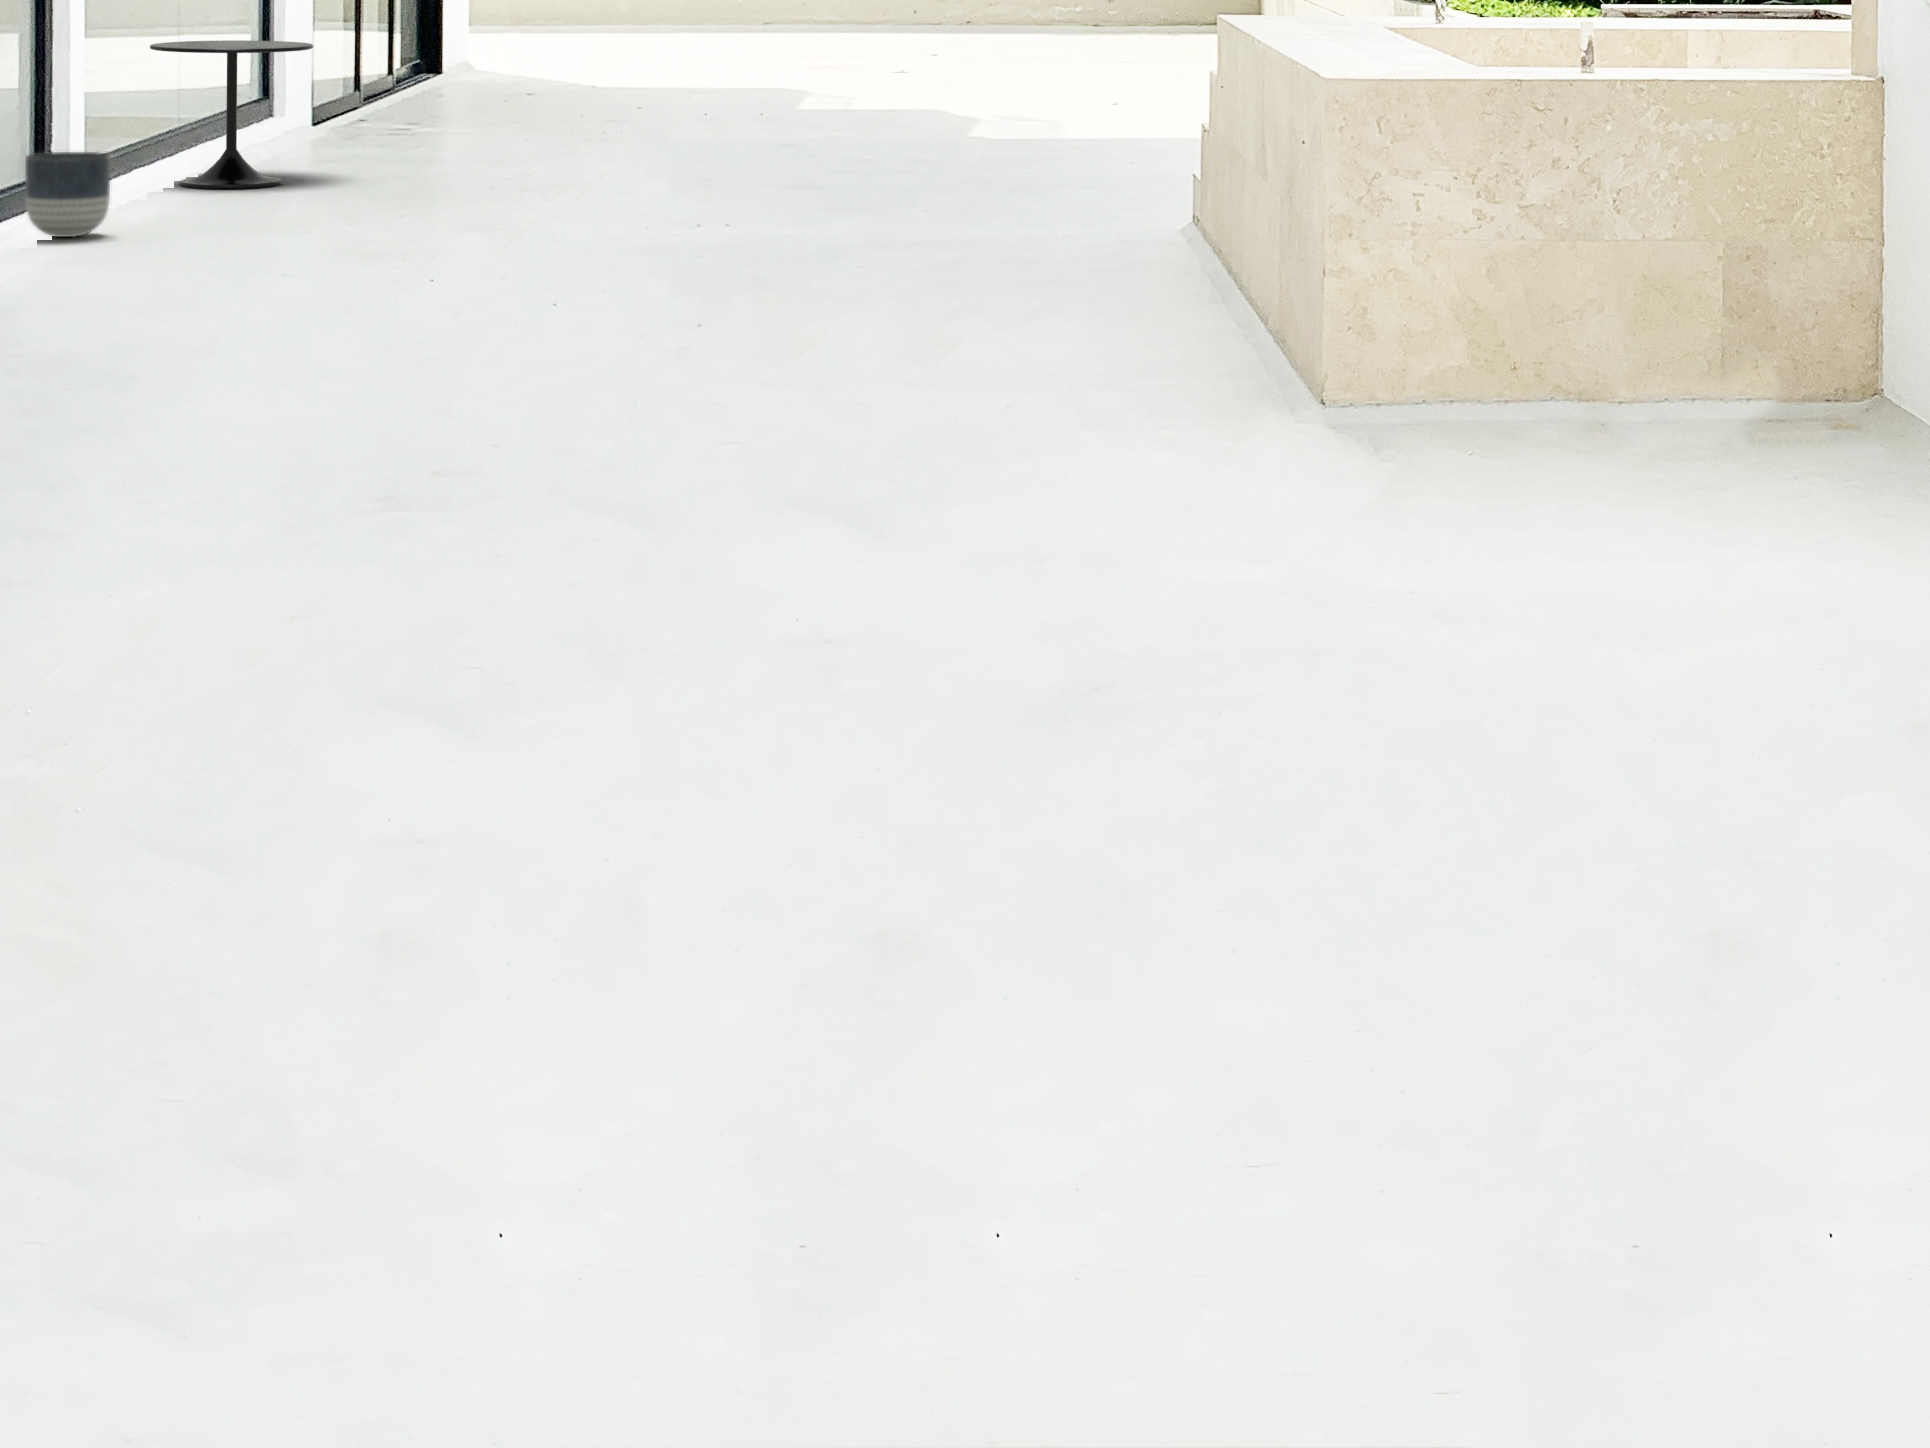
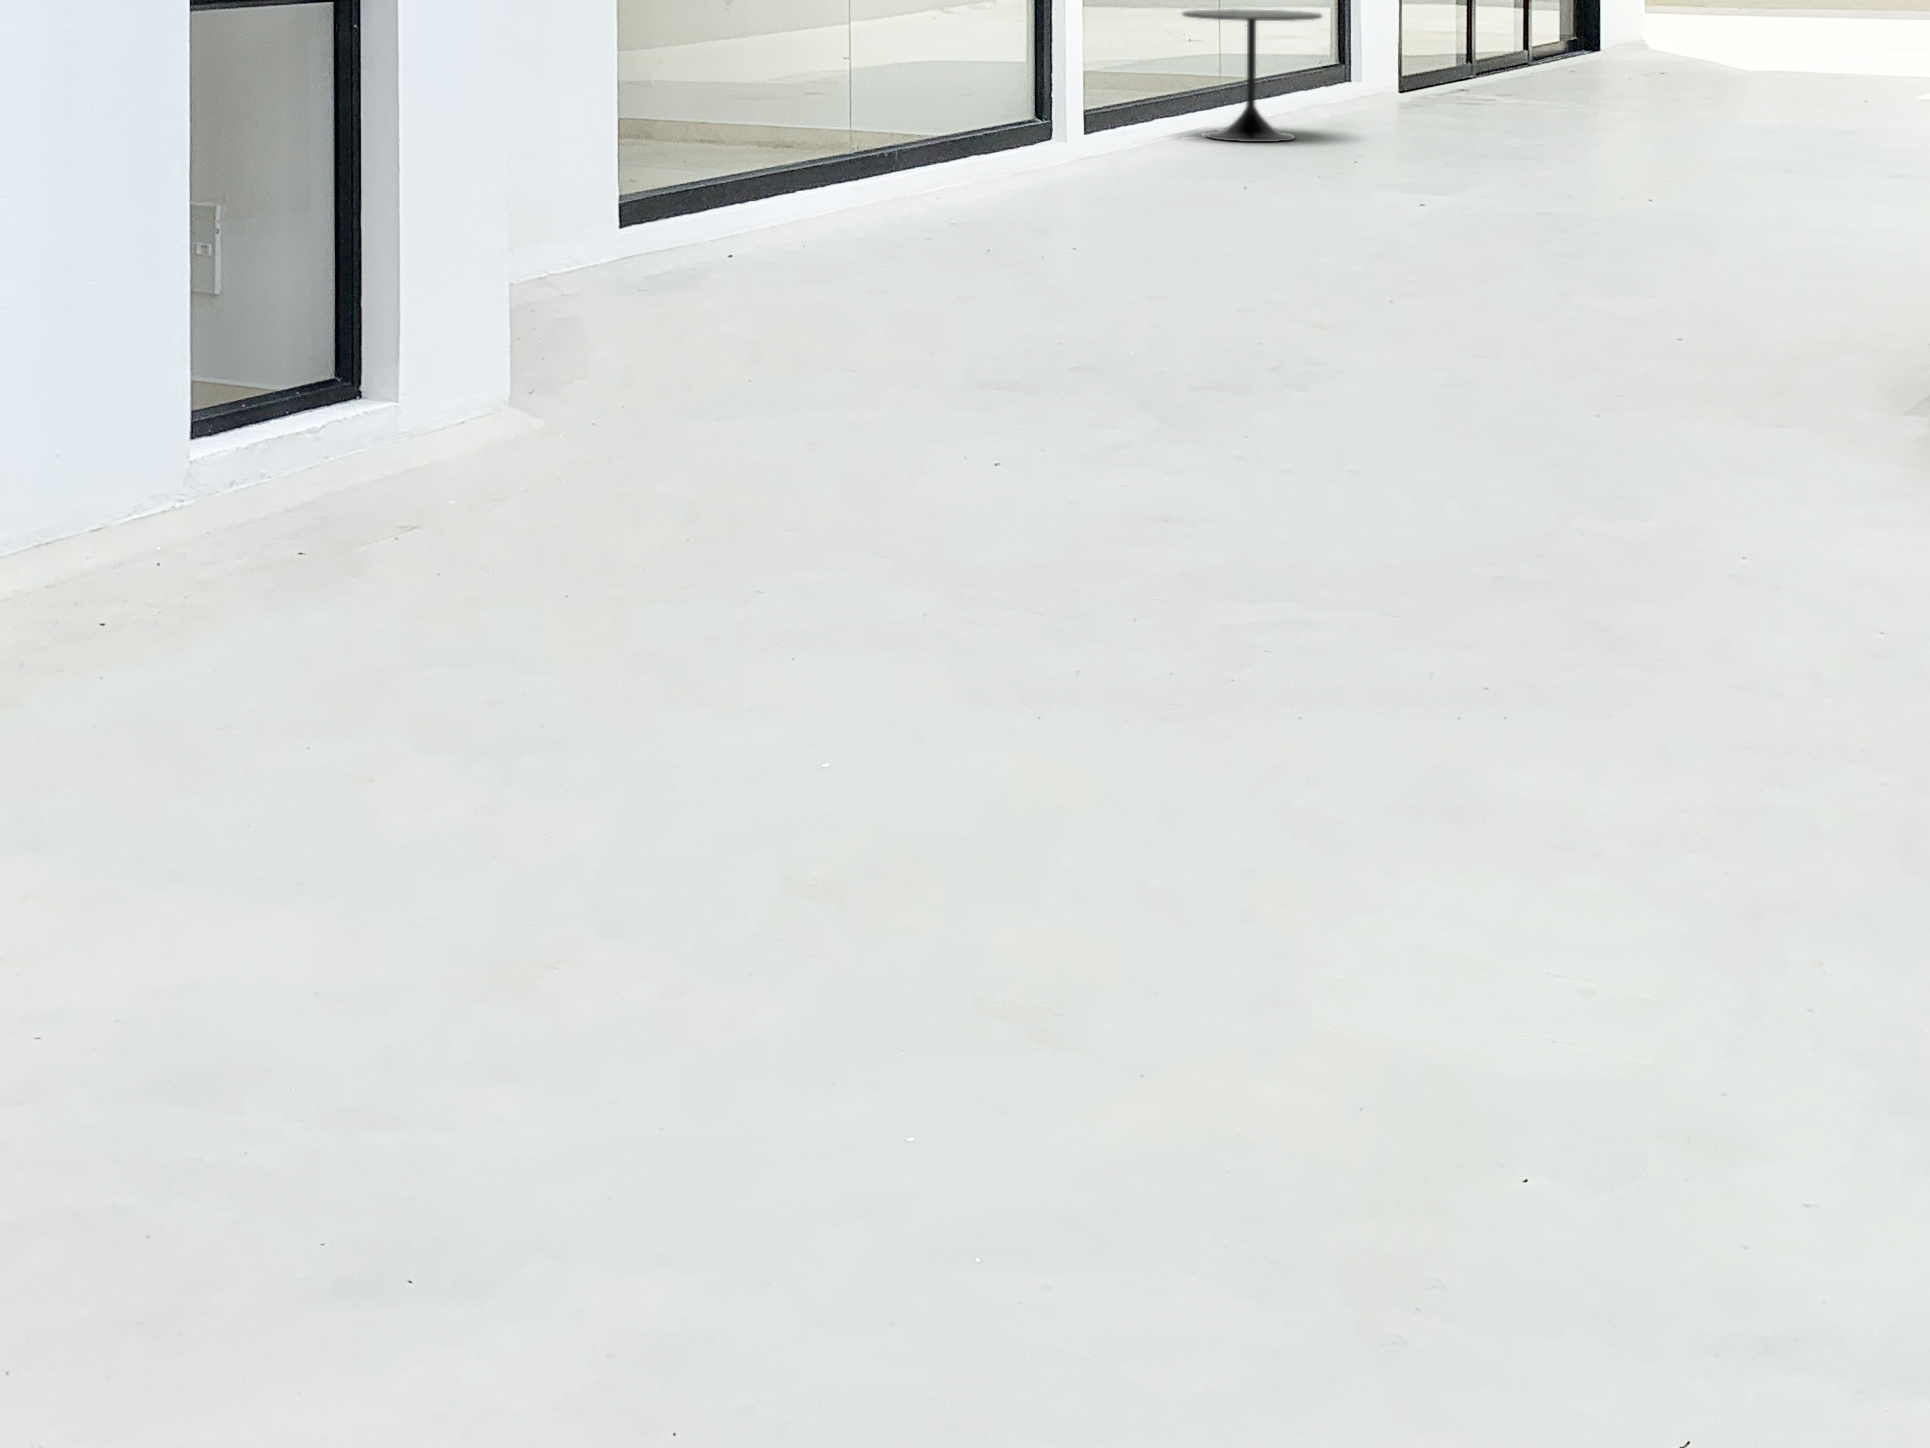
planter: present [25,152,111,237] -> none [1024,100,1092,172]

